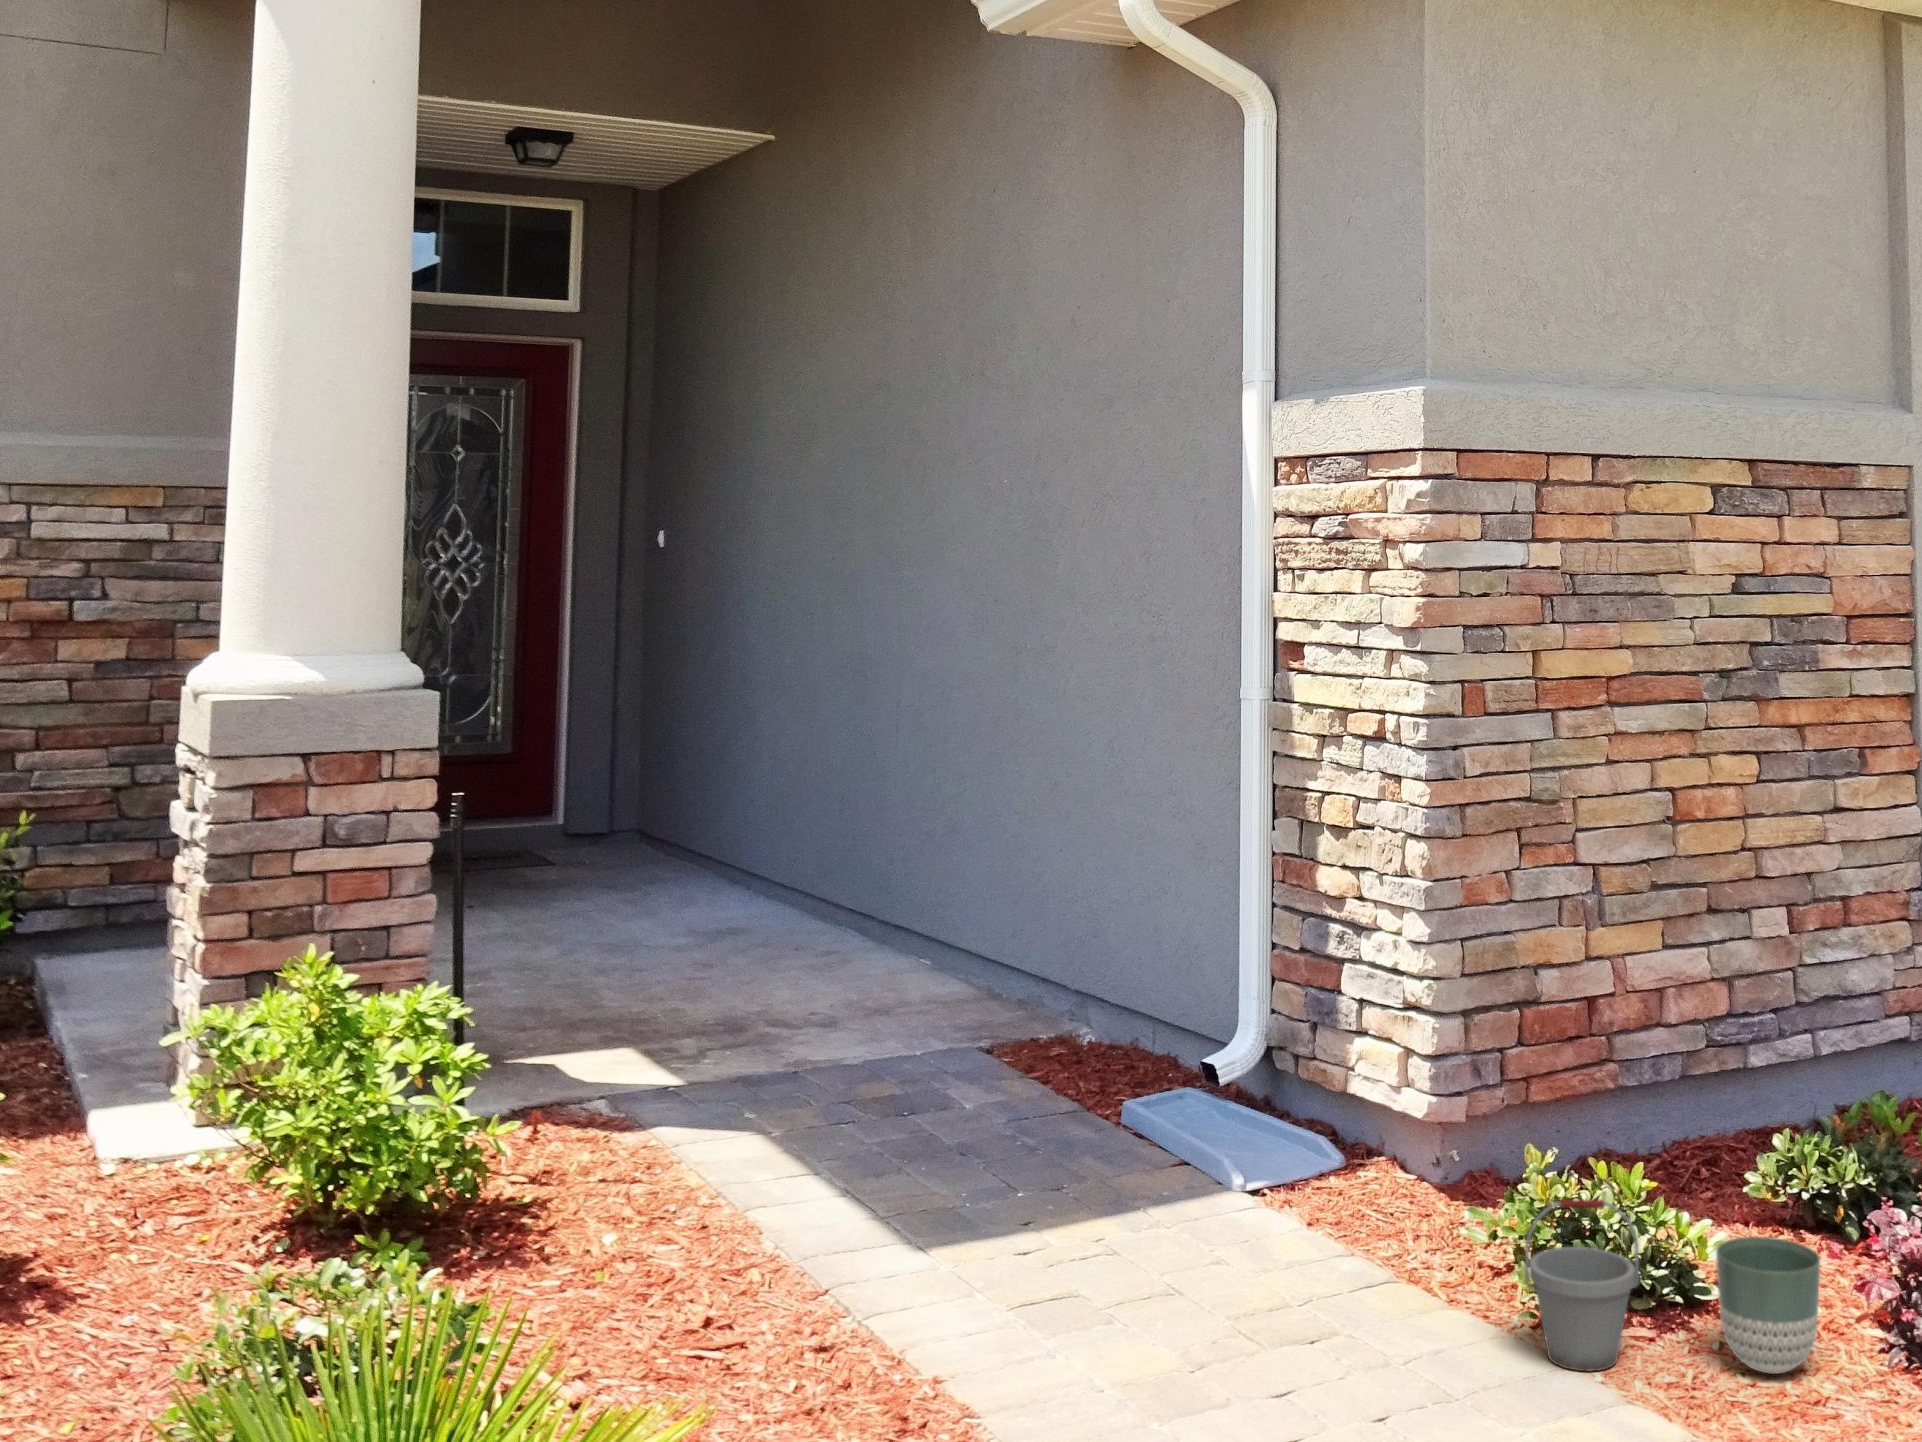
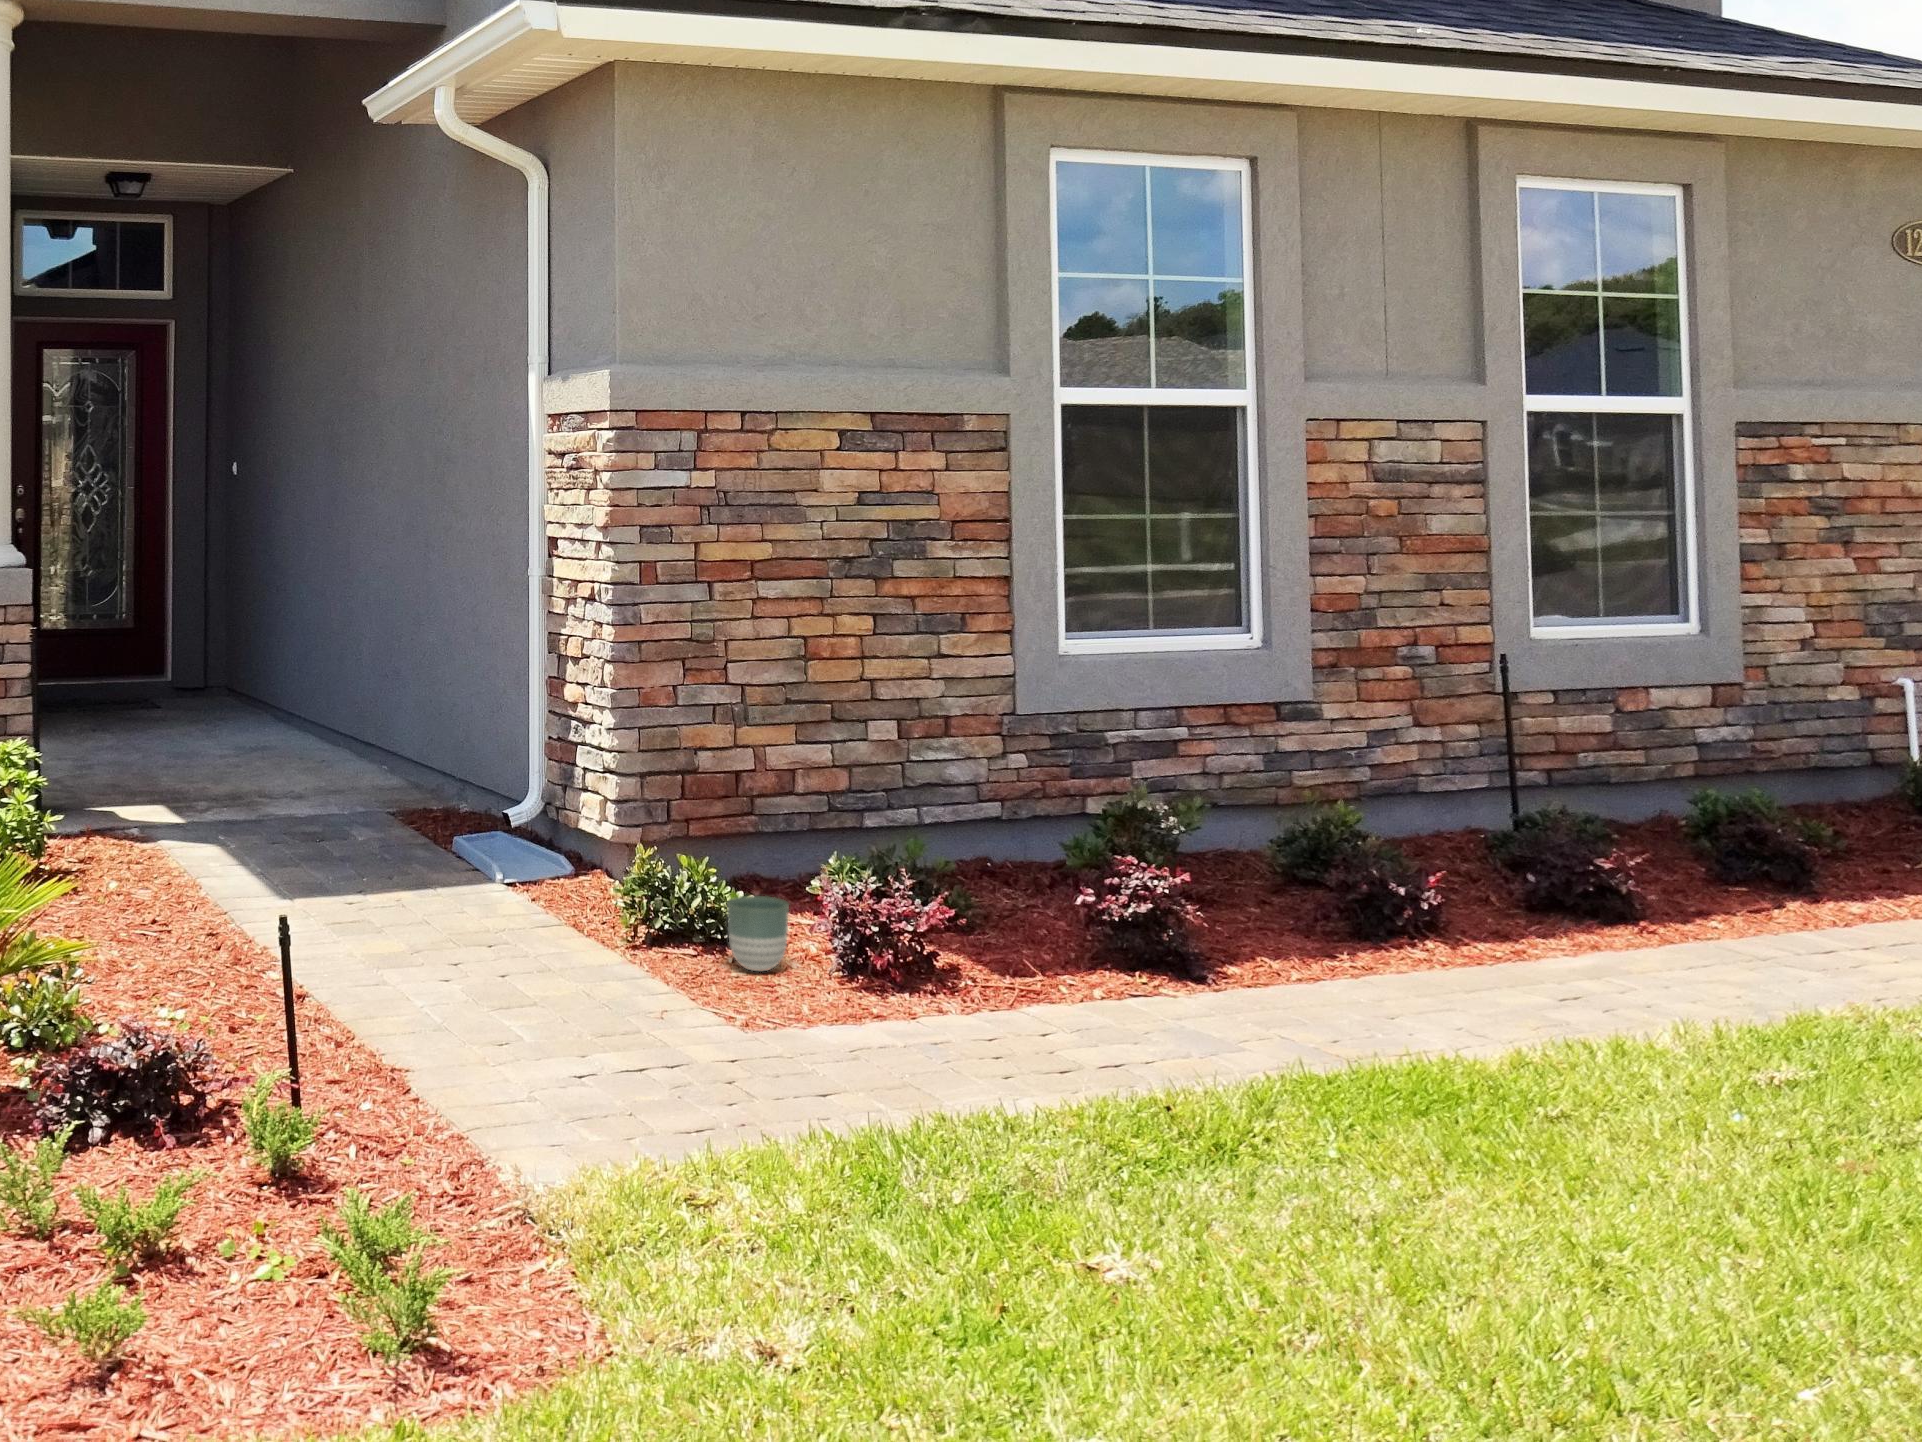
bucket: present [1525,1199,1639,1371] -> none [616,867,684,965]

